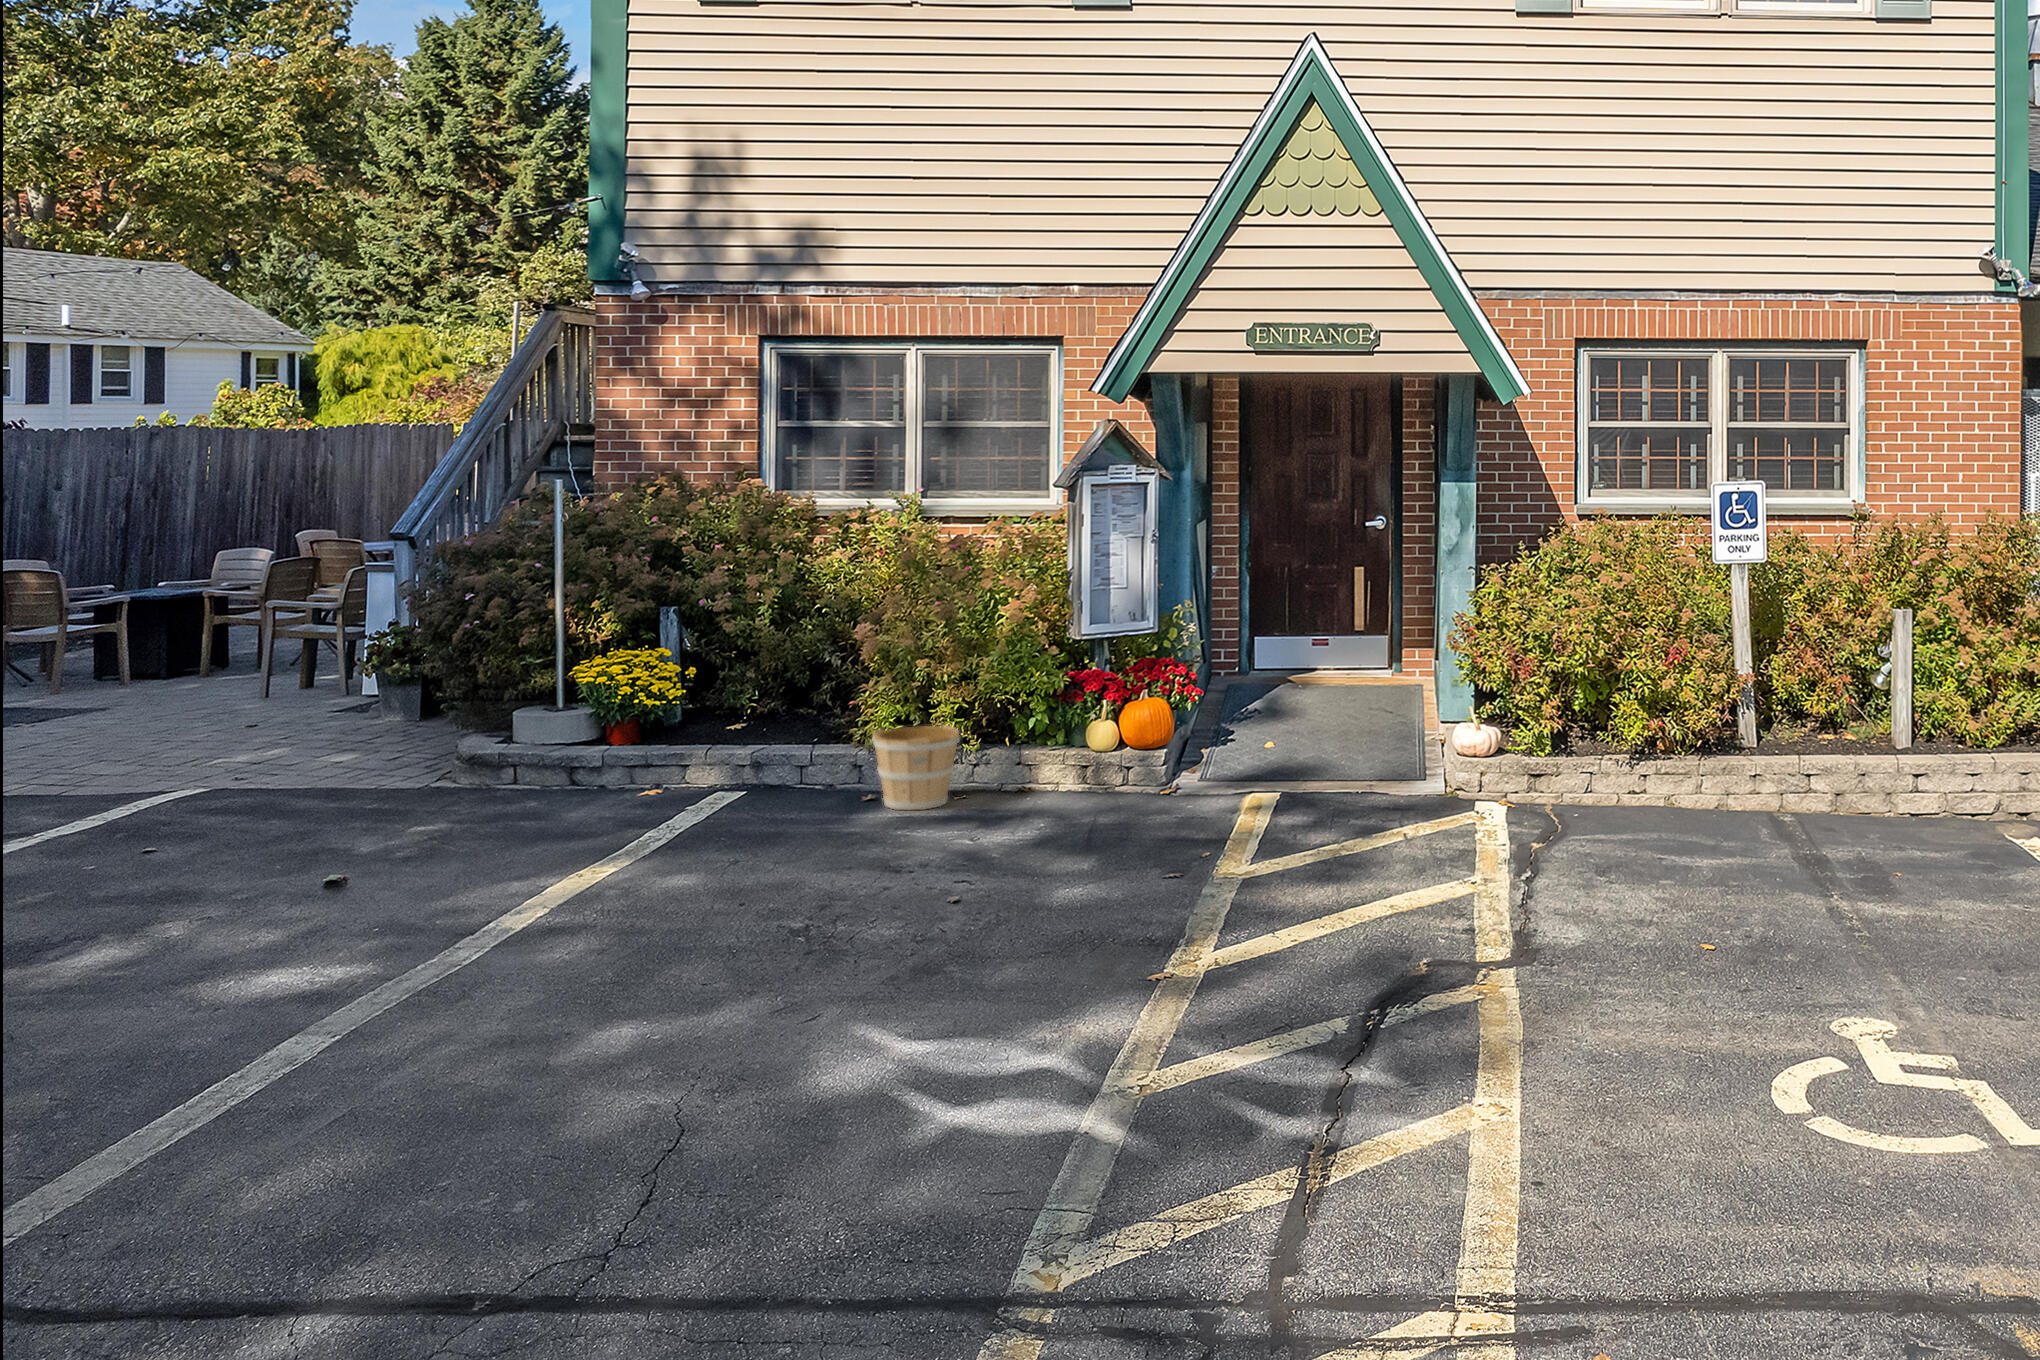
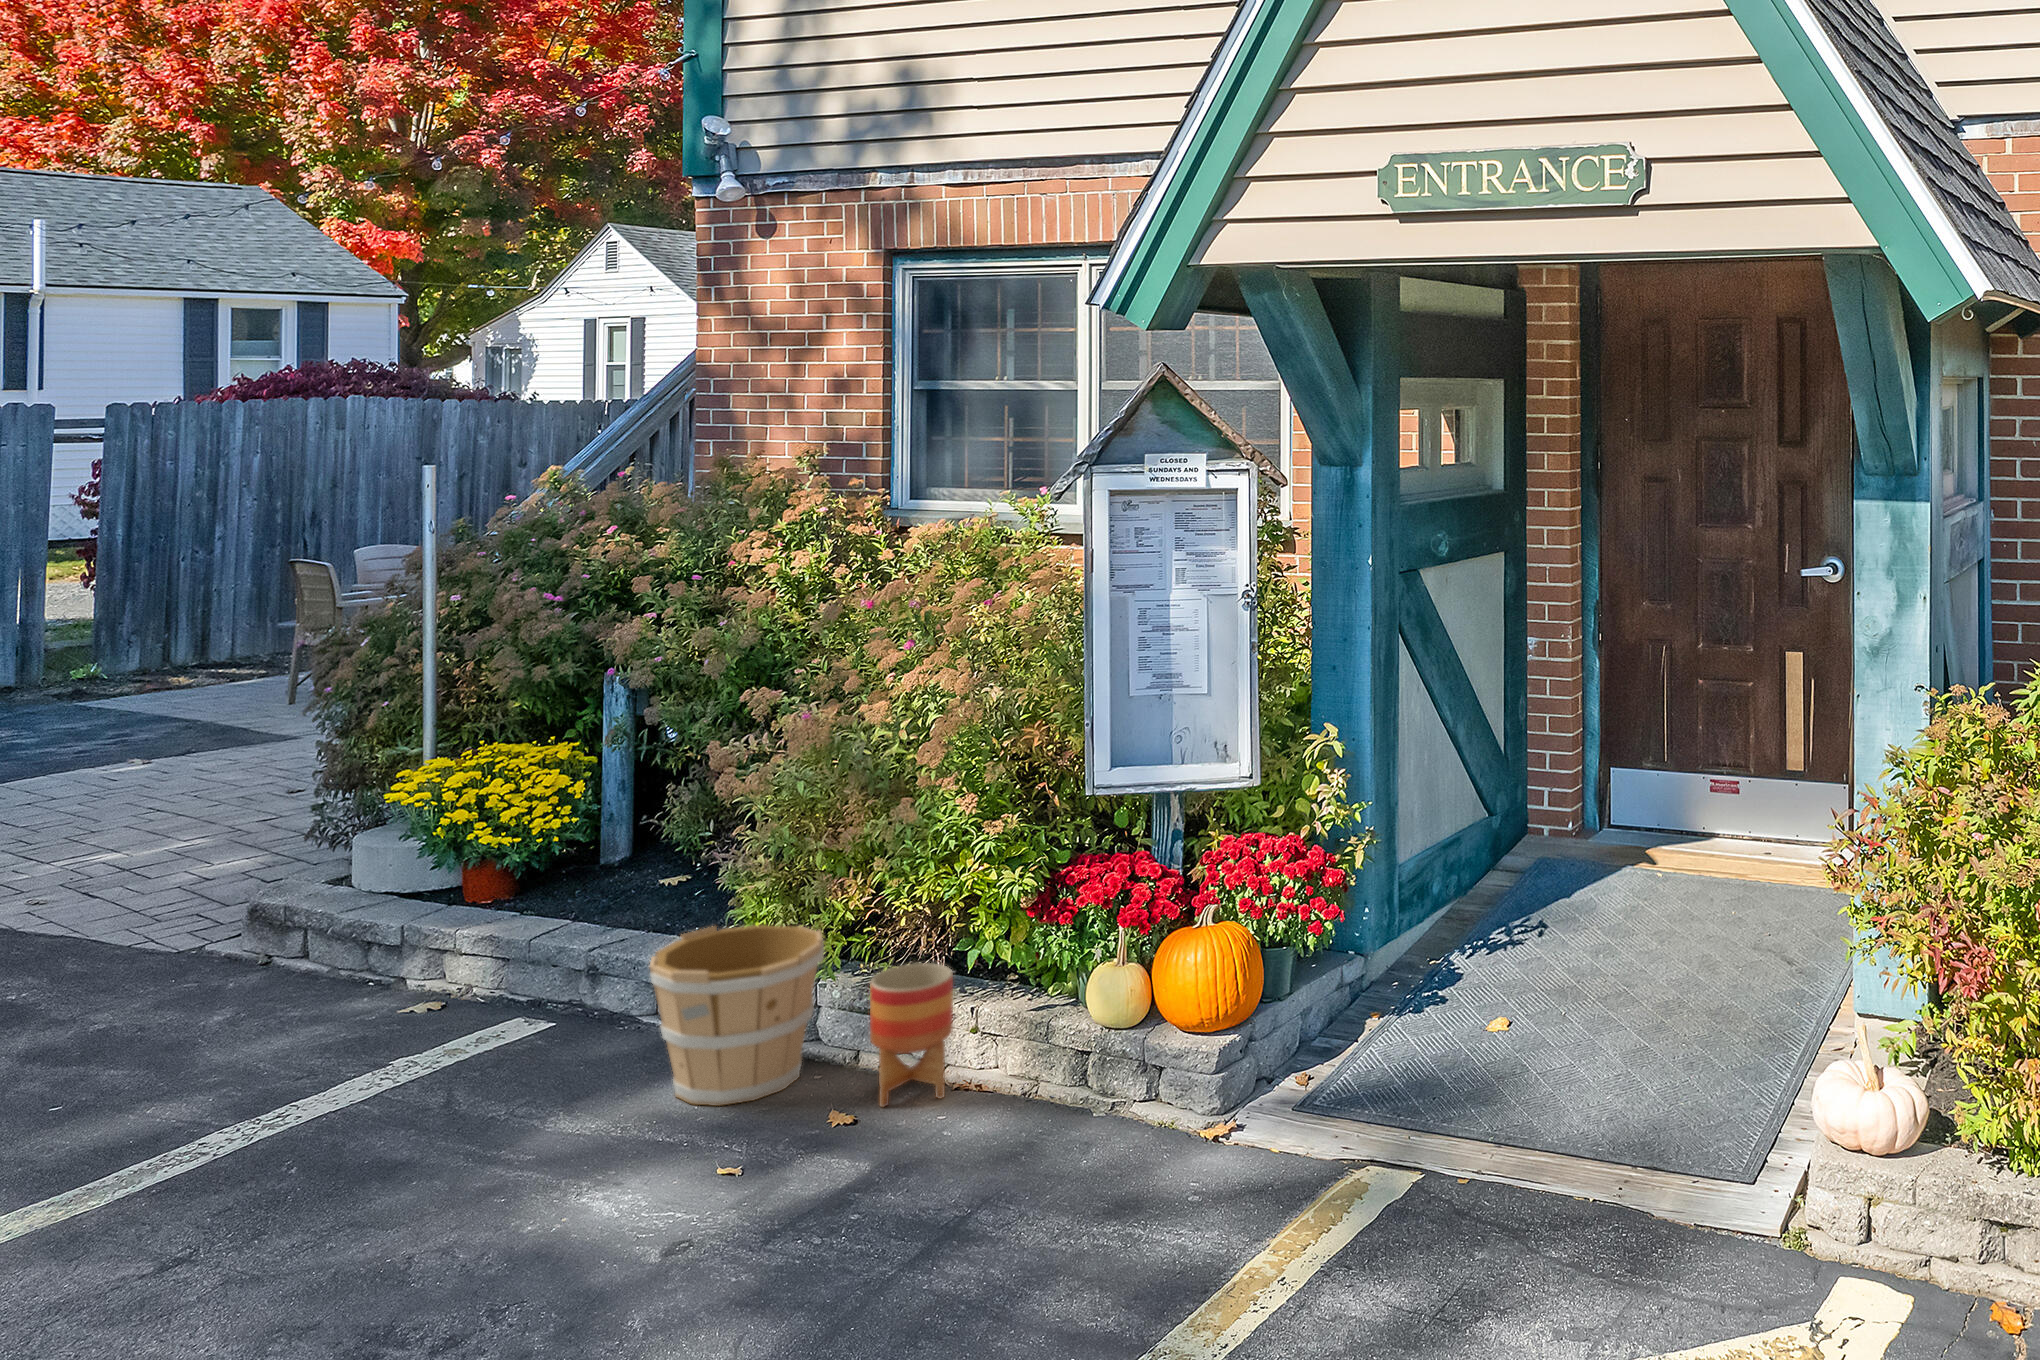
planter: none [994,735,1036,802] -> present [870,963,953,1107]

